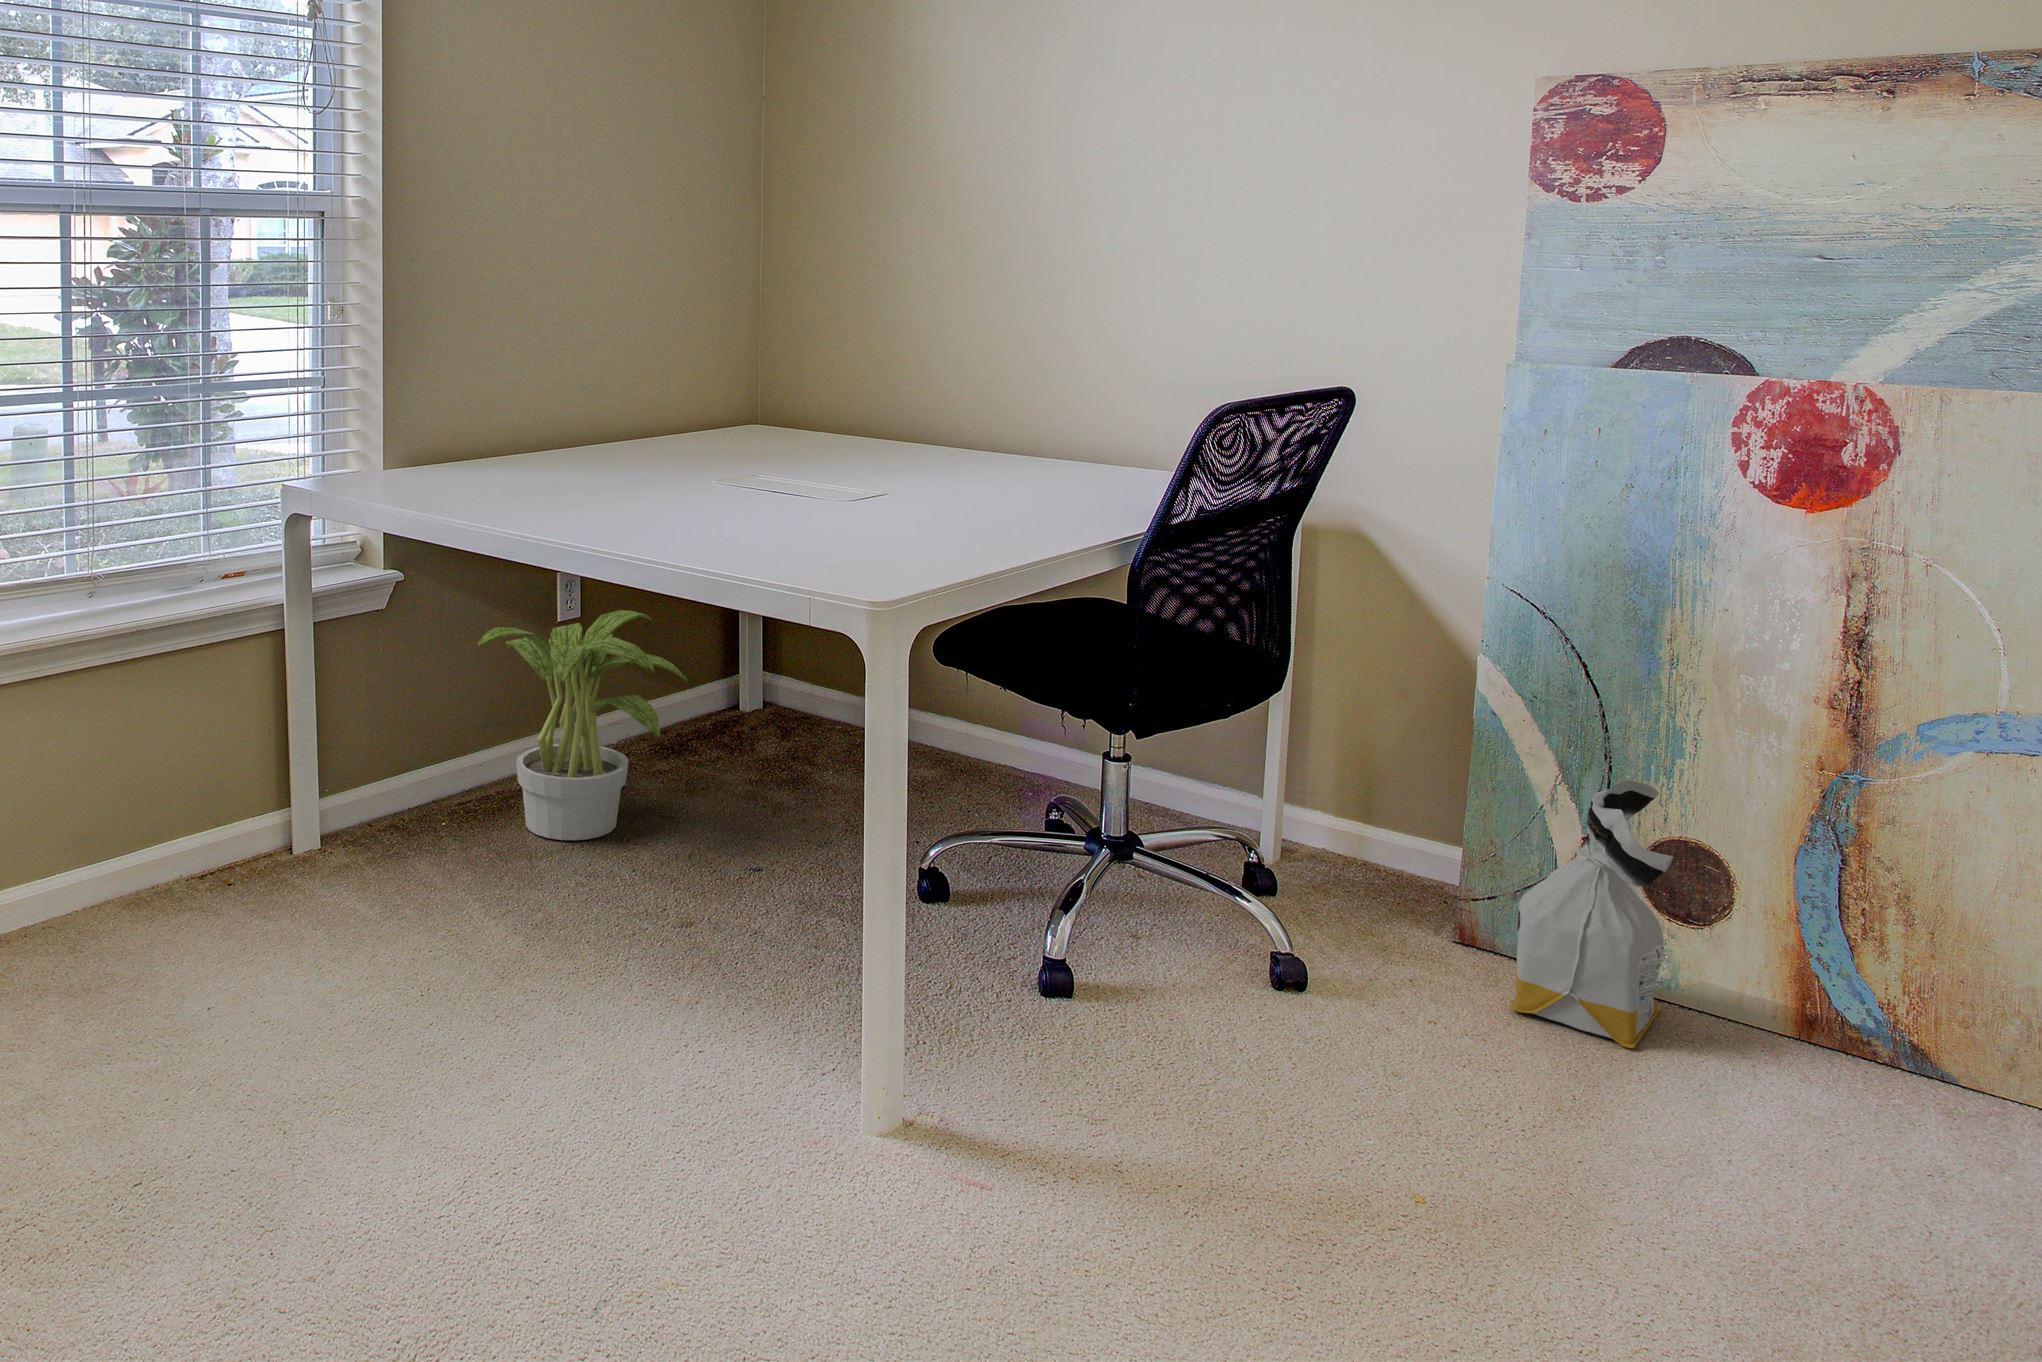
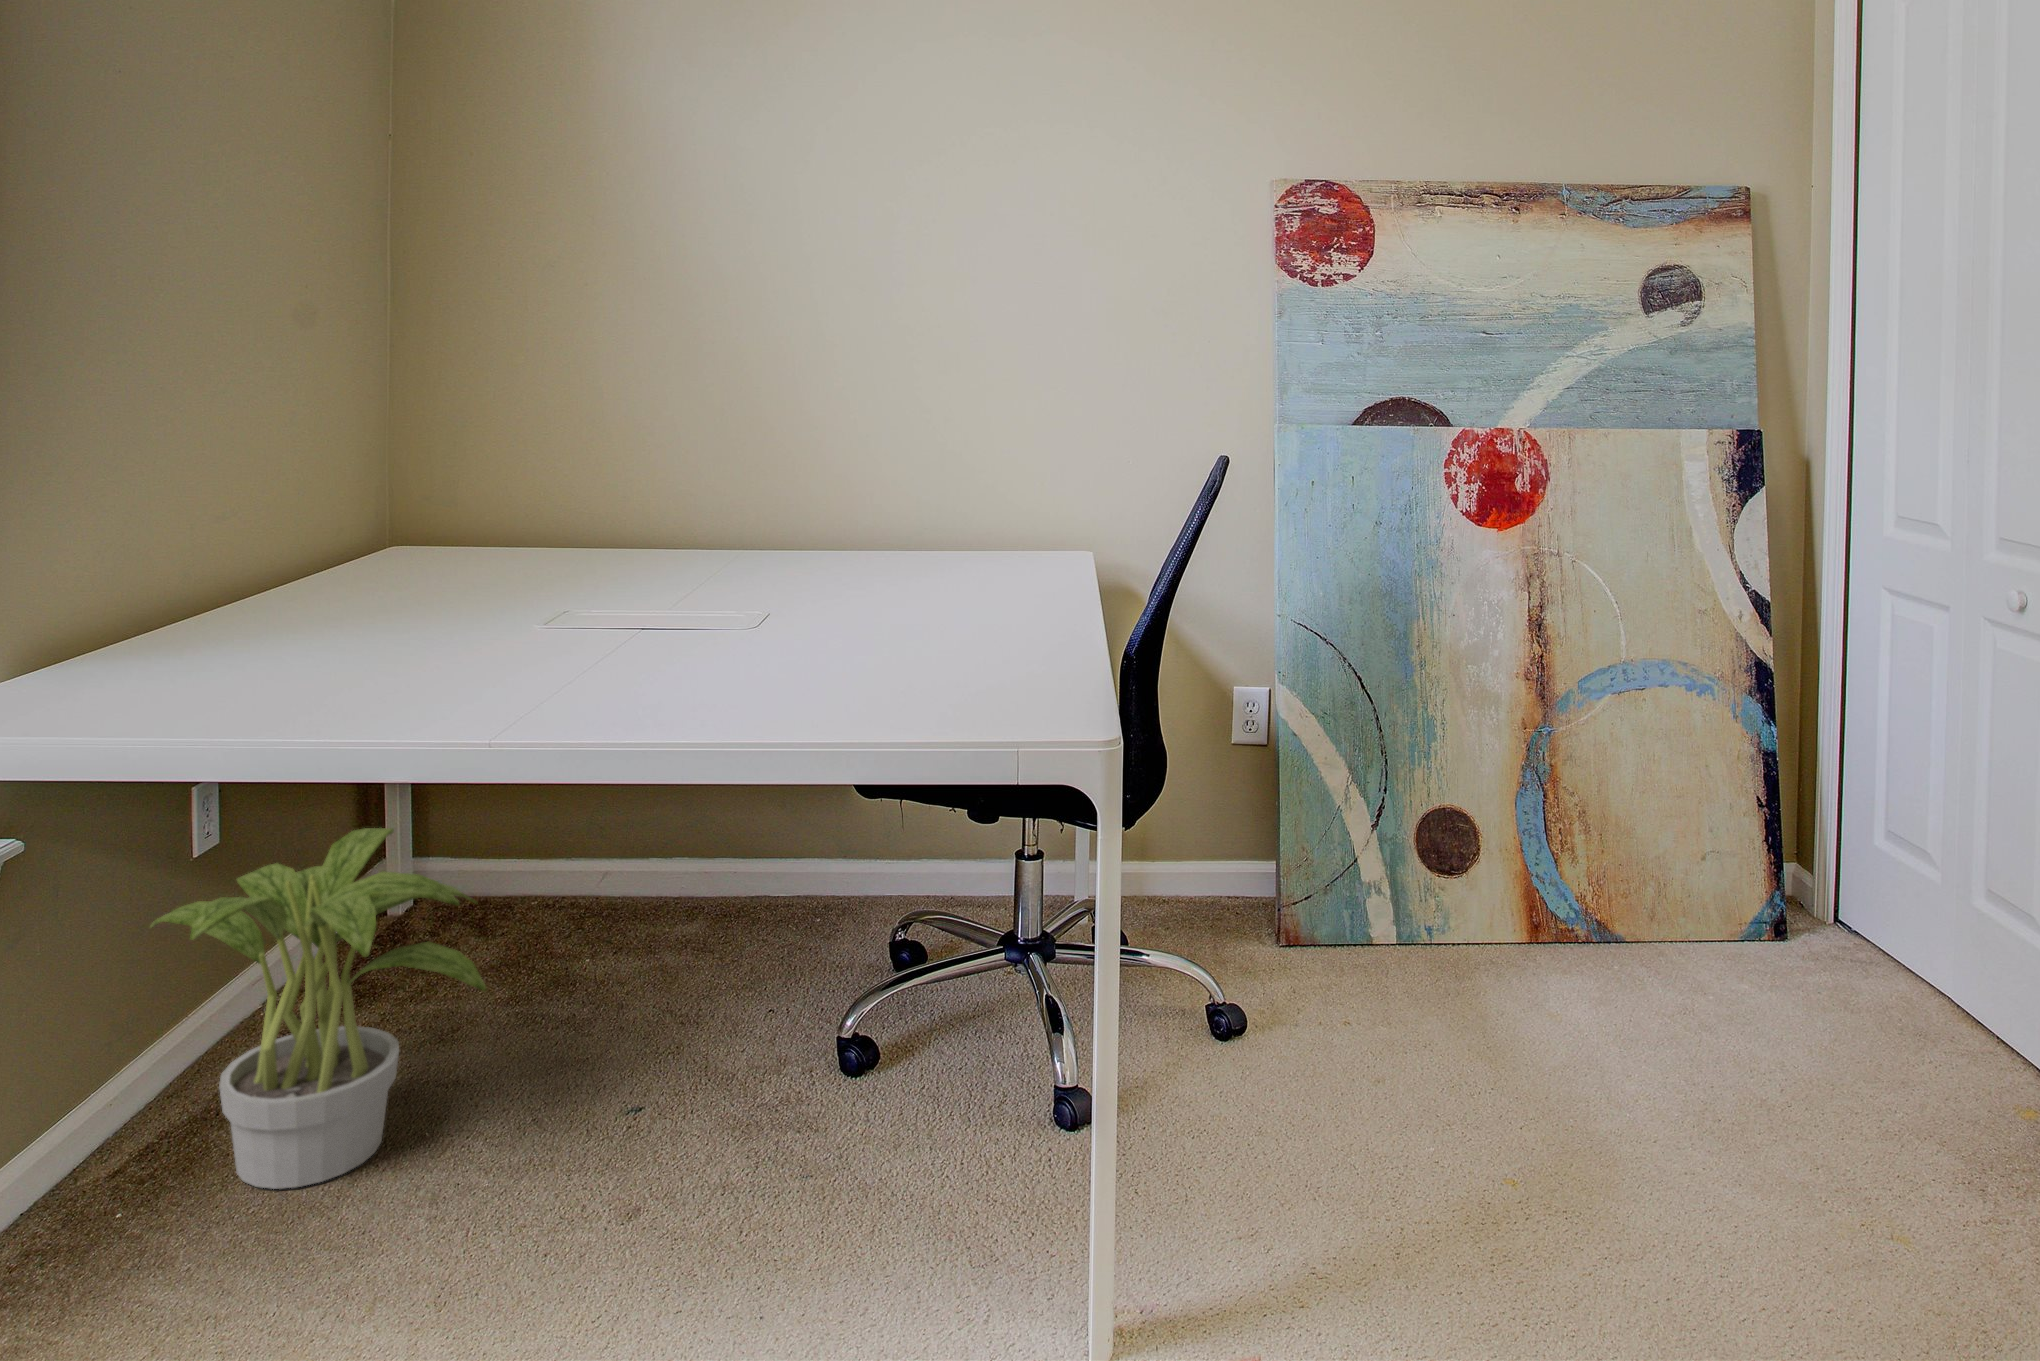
bag: present [1510,781,1673,1048] -> none [1351,768,1482,992]

